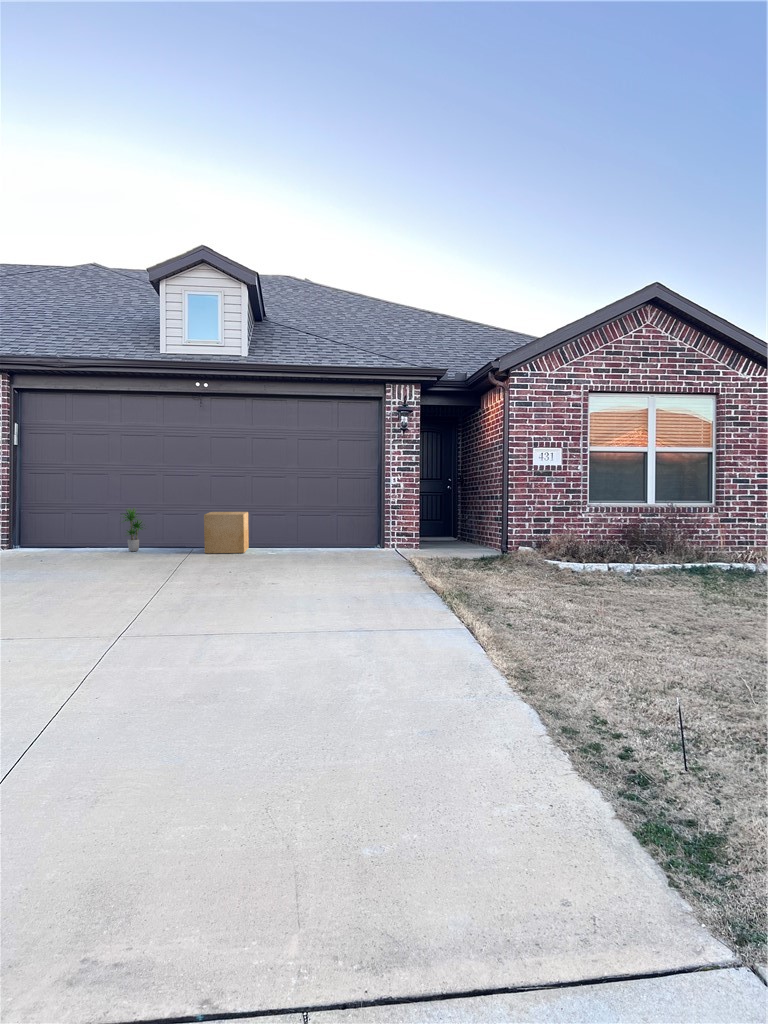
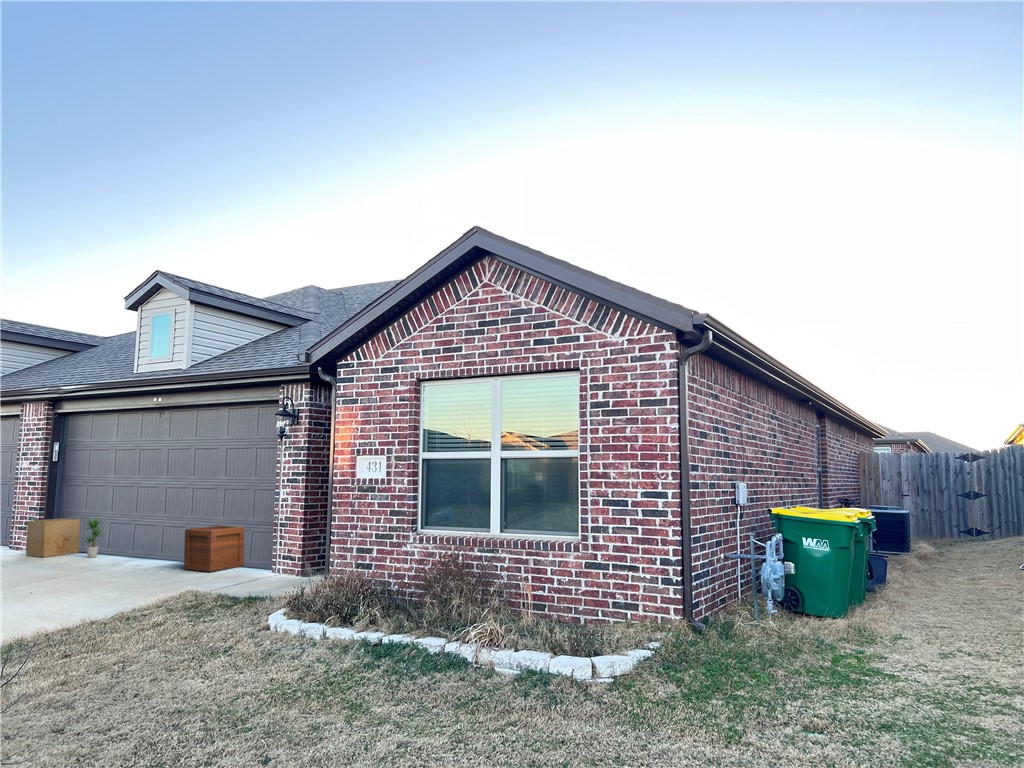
wooden crate: none [310,511,348,552] -> present [184,526,244,572]
cardboard box: present [204,512,249,553] -> present [26,518,80,557]

